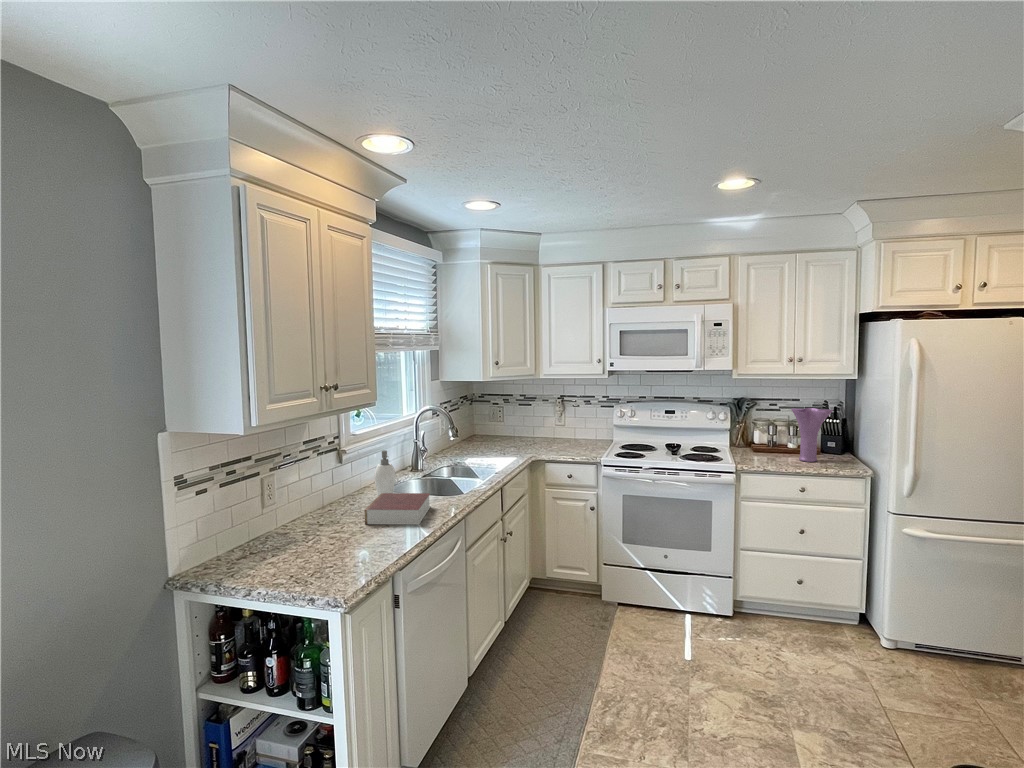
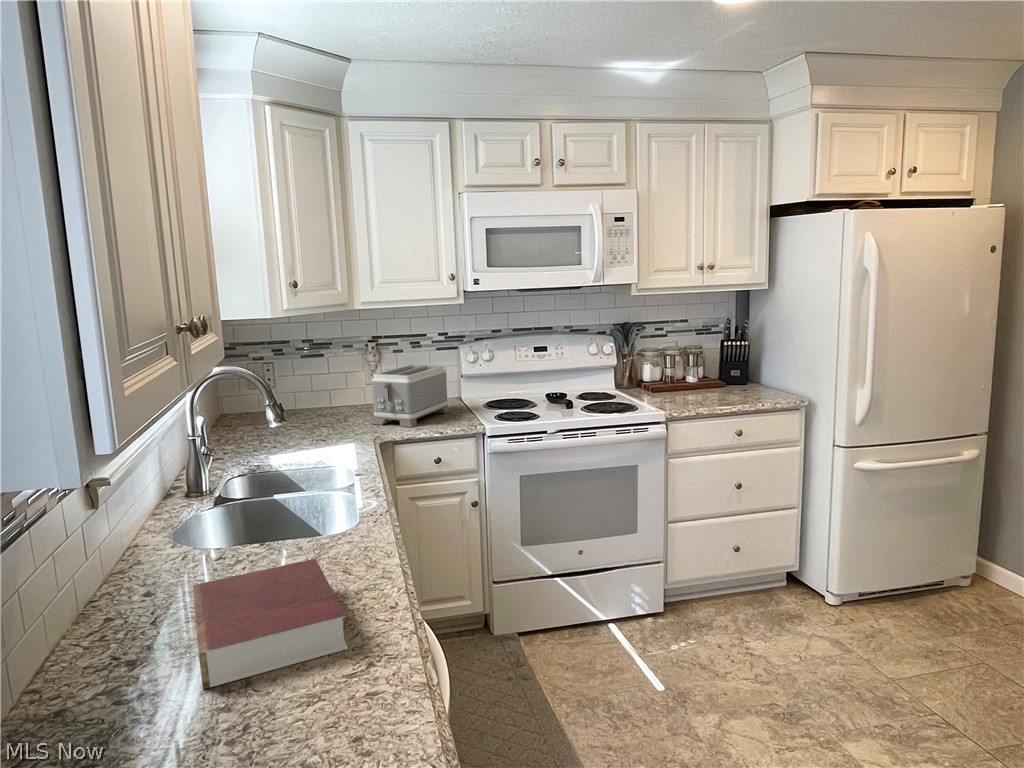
vase: present [791,408,833,462] -> none [706,328,756,396]
toaster: none [542,415,596,453] -> present [372,364,450,427]
soap dispenser: present [374,450,396,496] -> none [146,478,201,593]

